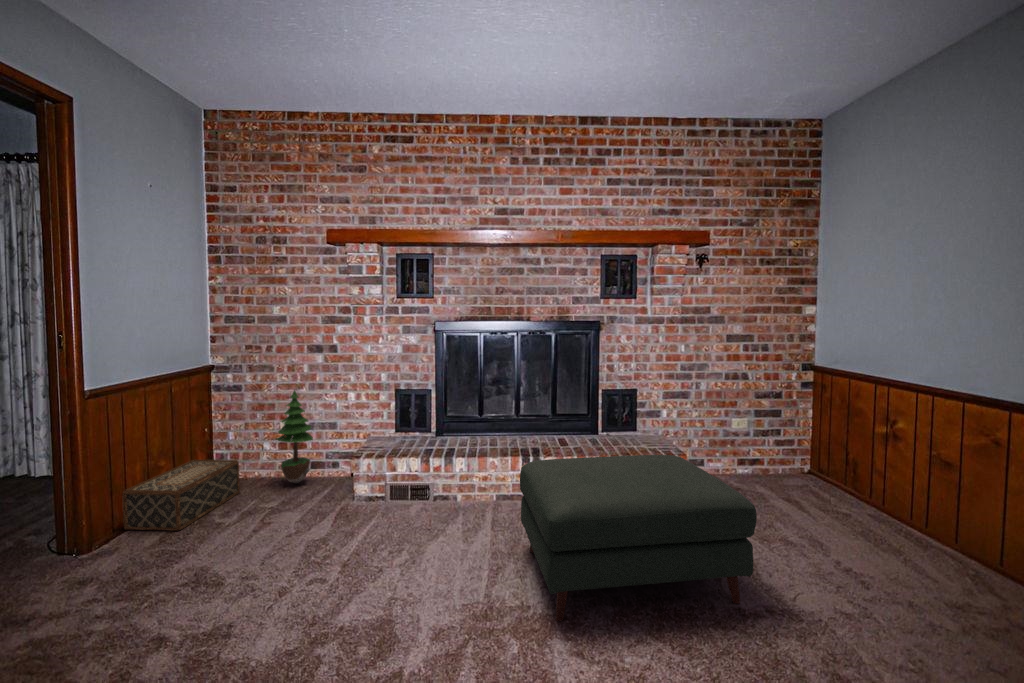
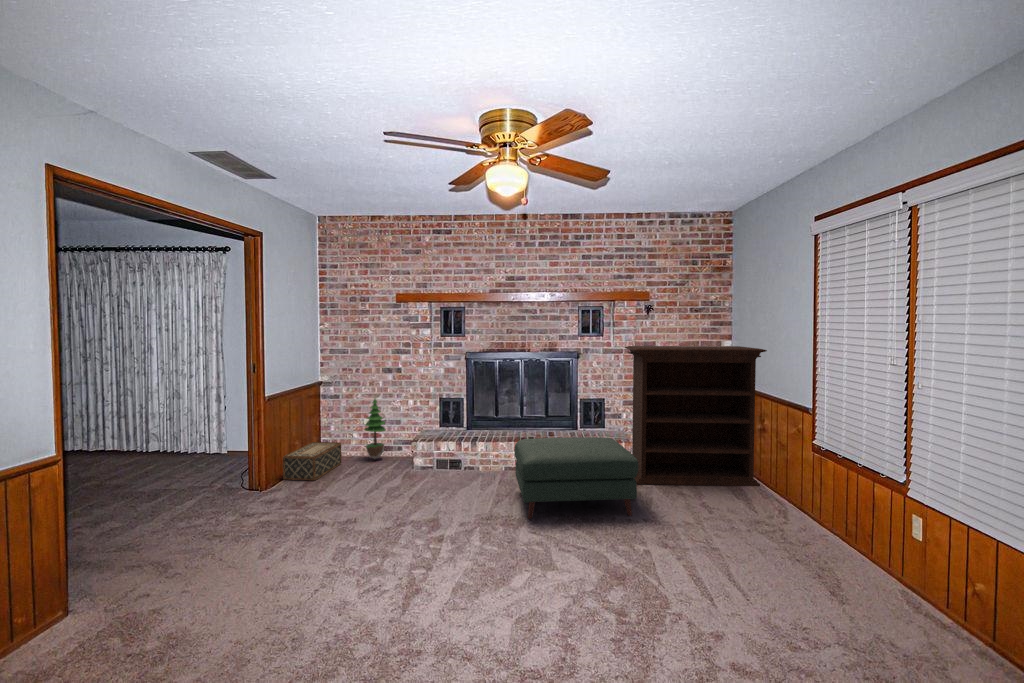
bookshelf: none [677,310,915,525] -> present [625,346,767,486]

